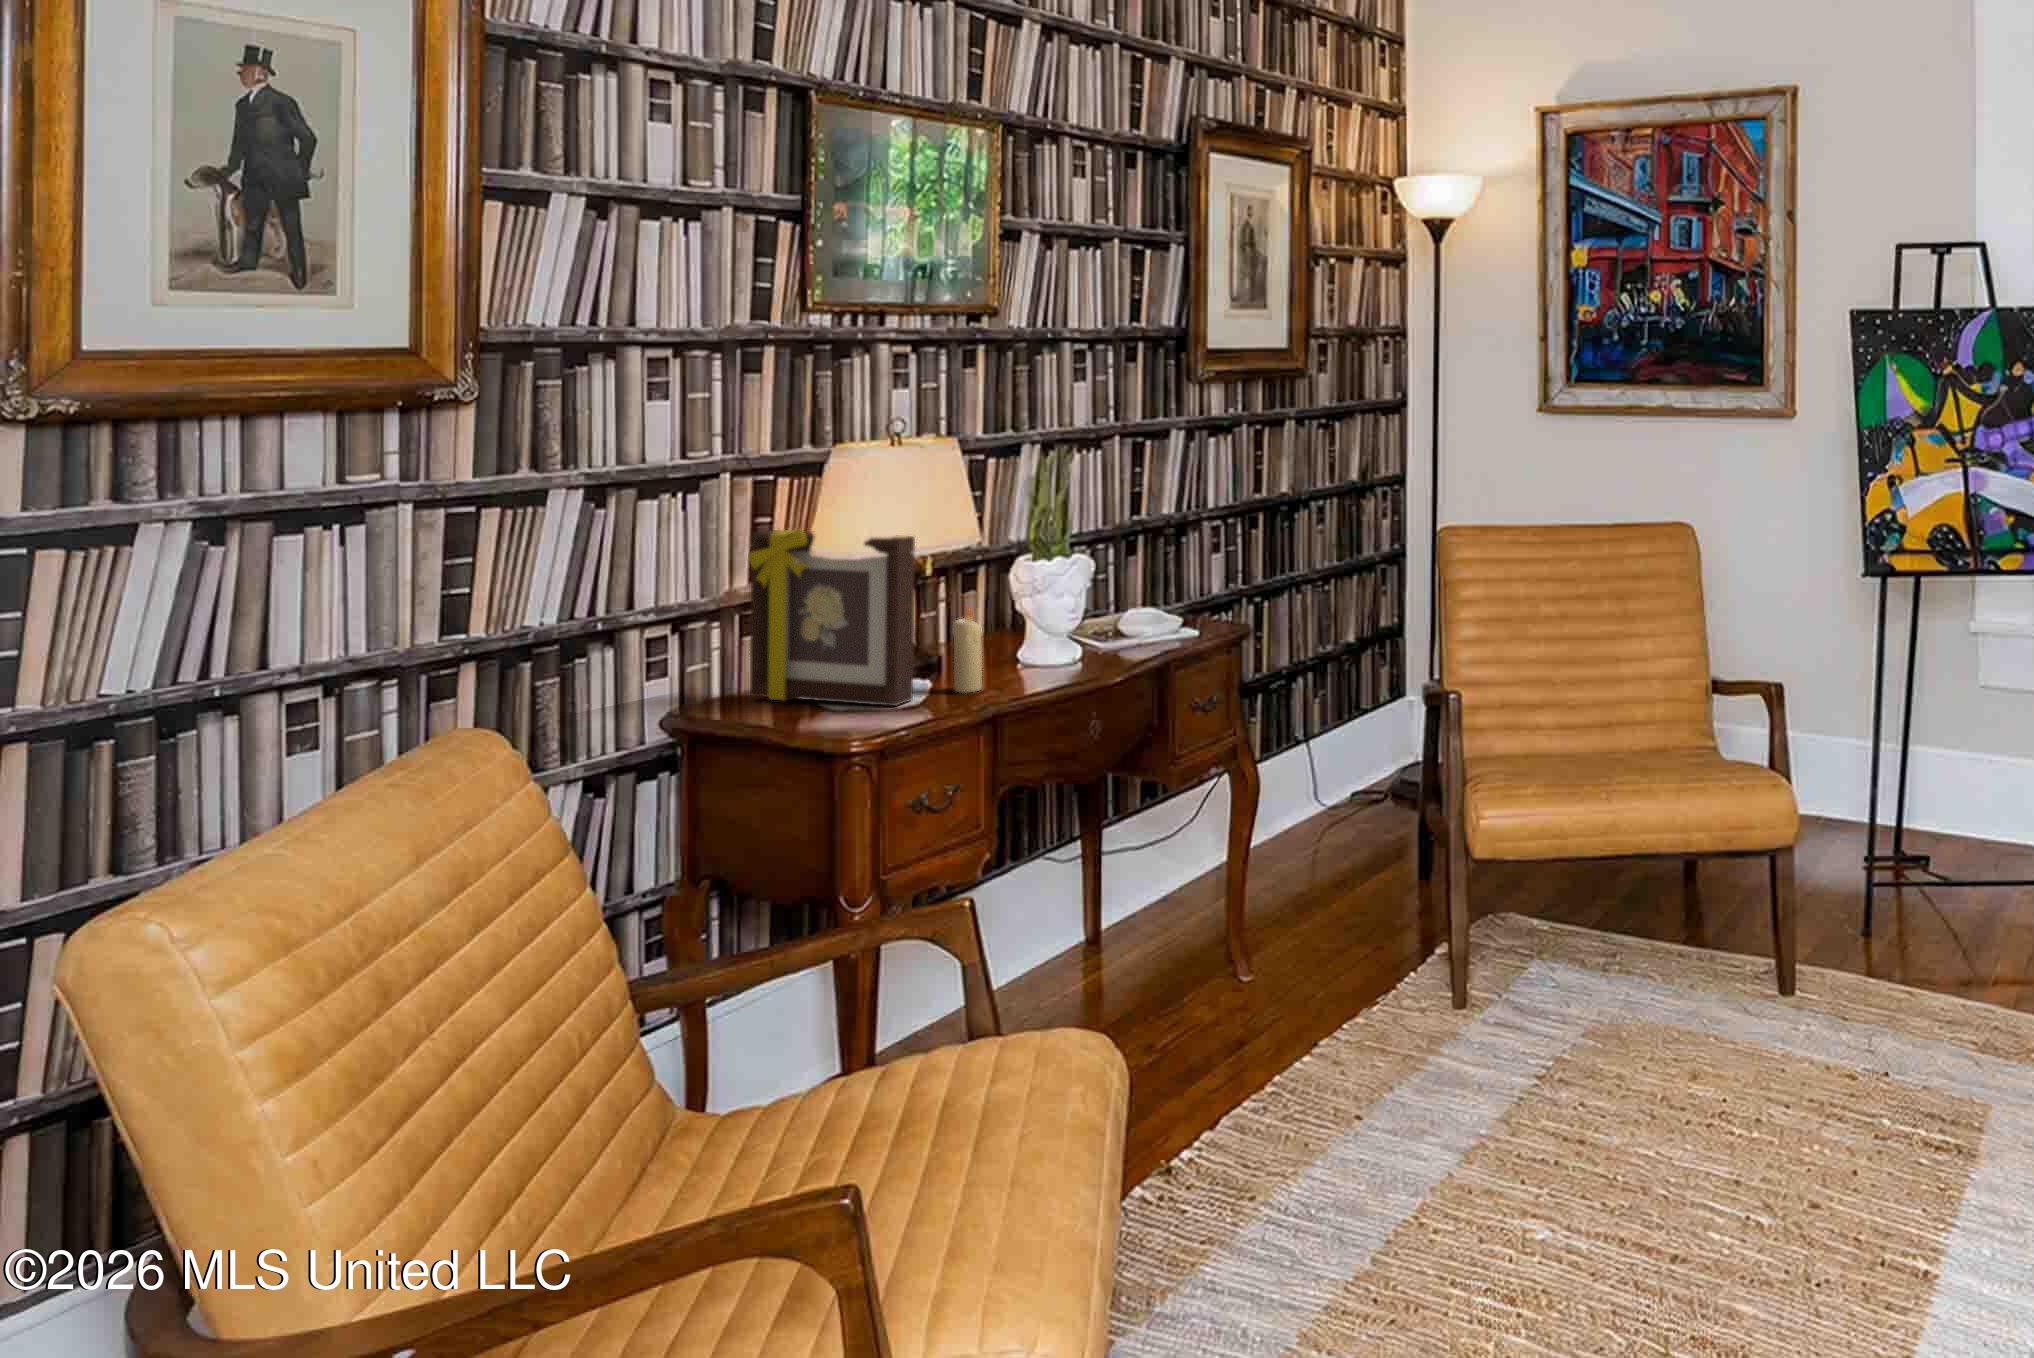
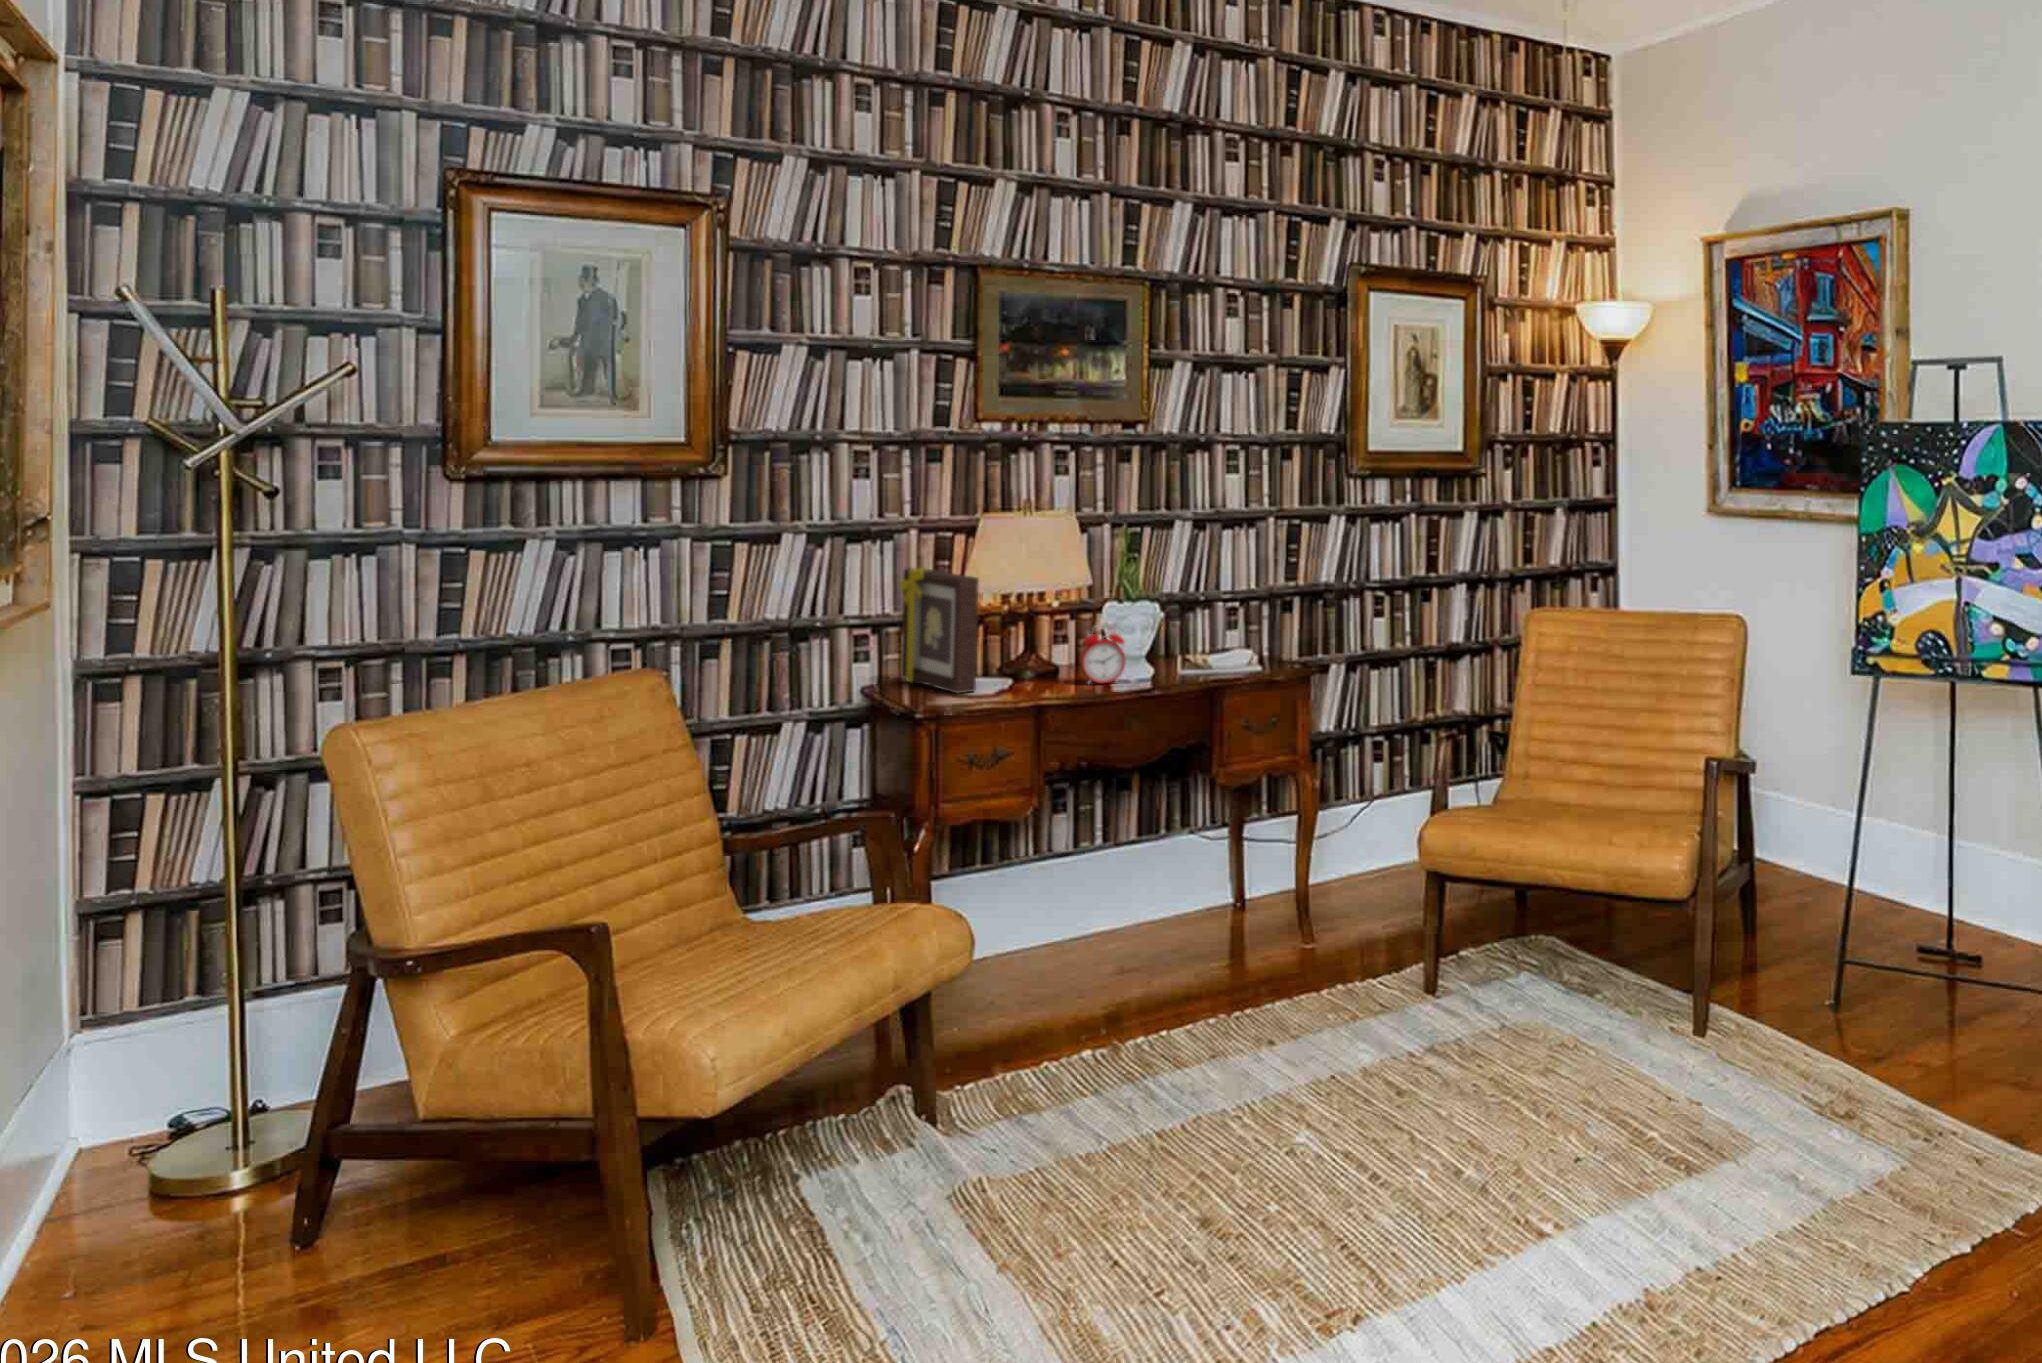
alarm clock: none [1030,588,1088,671] -> present [1081,633,1126,684]
candle: present [952,606,982,693] -> none [1008,629,1029,691]

